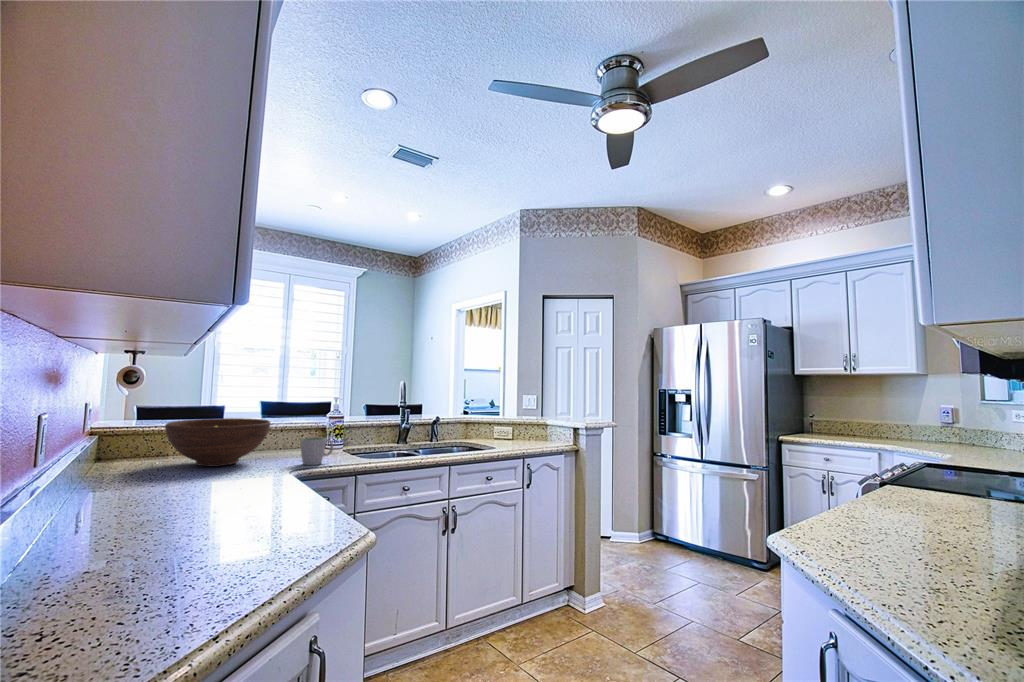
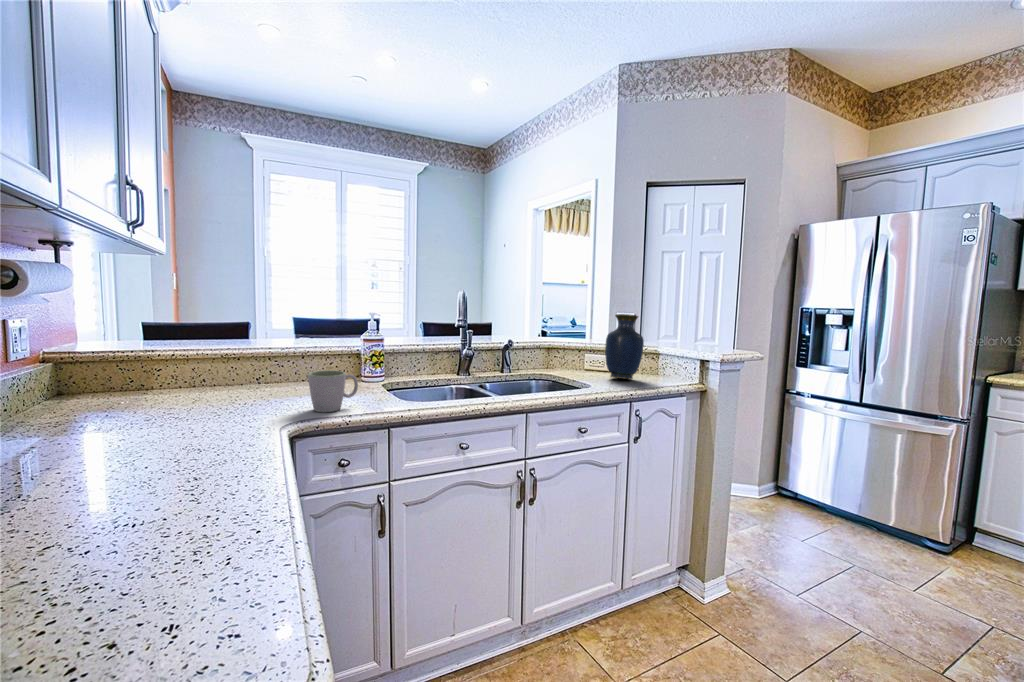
vase: none [509,396,536,444] -> present [605,314,644,379]
fruit bowl: present [165,418,270,466] -> none [107,339,269,410]

